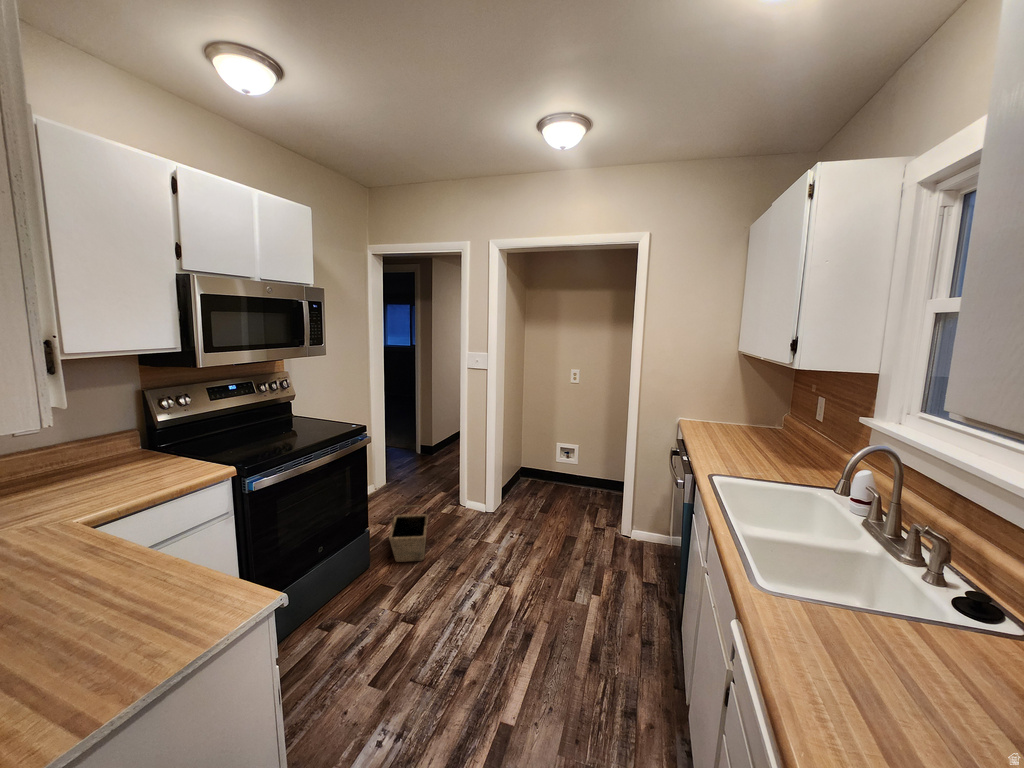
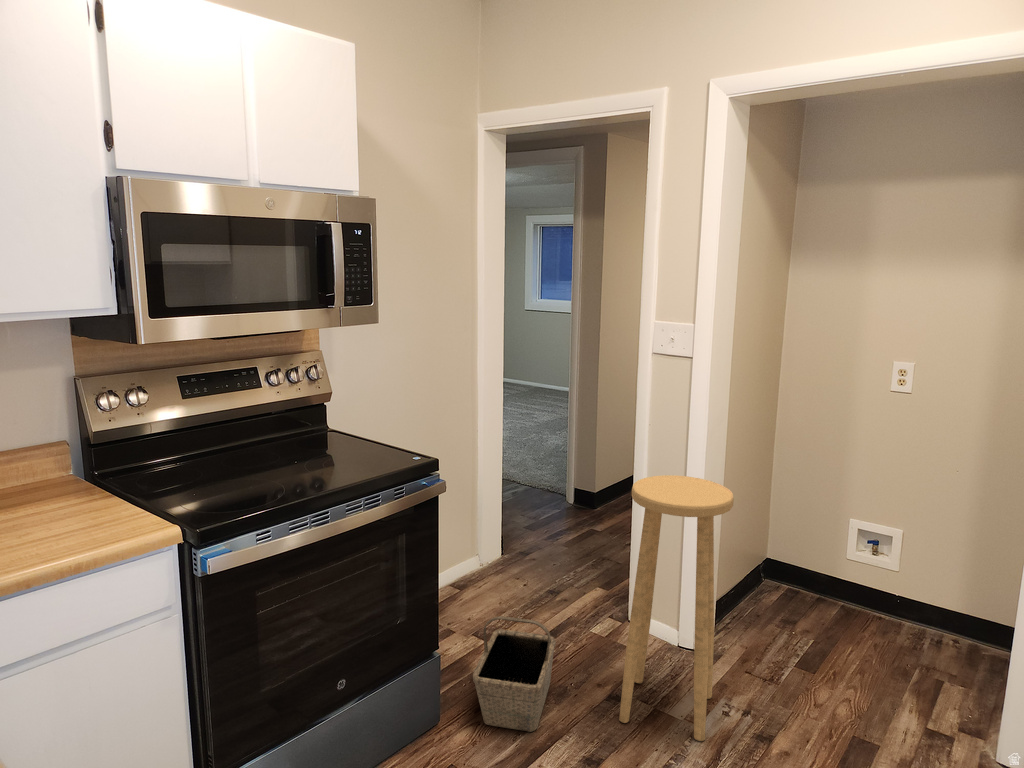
stool: none [464,426,512,549] -> present [619,475,734,741]

